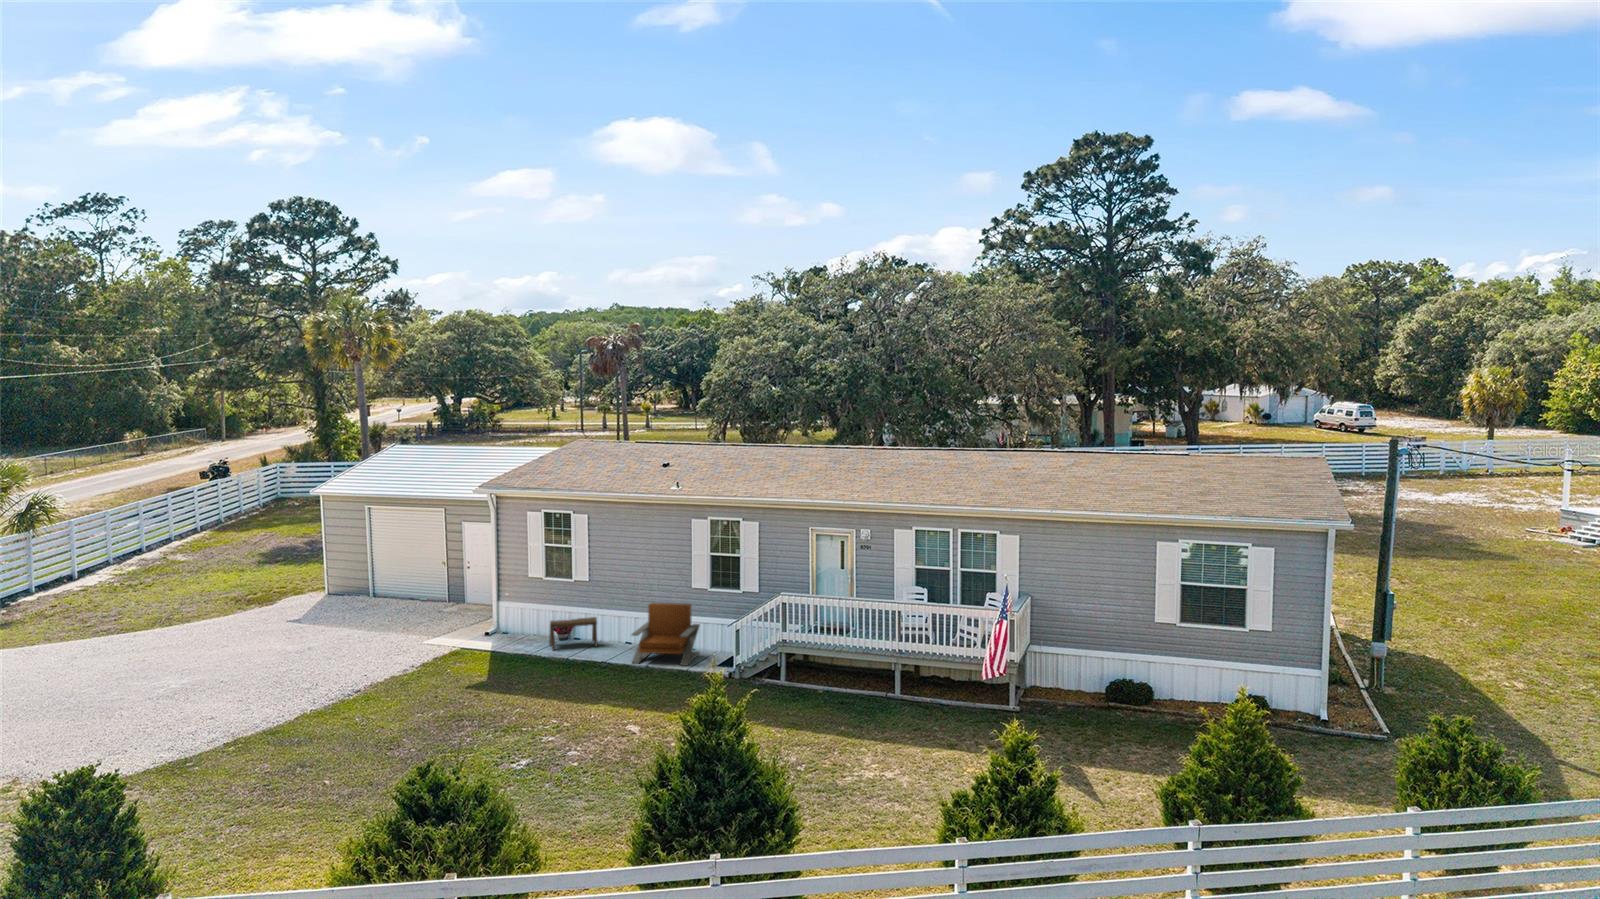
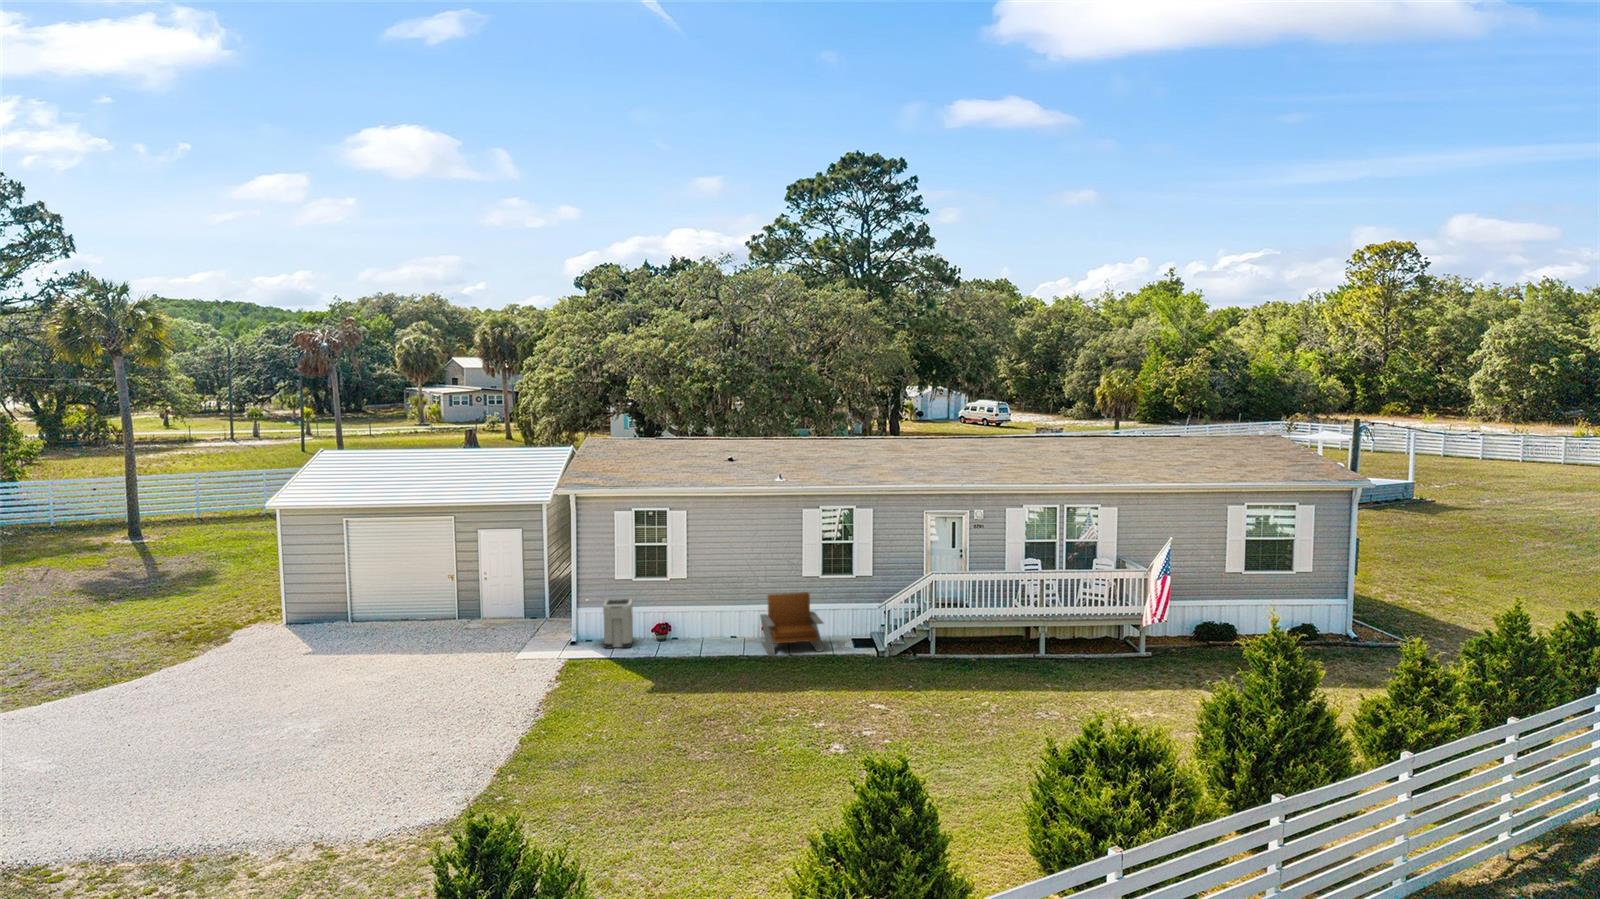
trash can: none [507,595,542,643] -> present [603,599,633,648]
bench: present [549,617,597,650] -> none [655,614,707,652]

